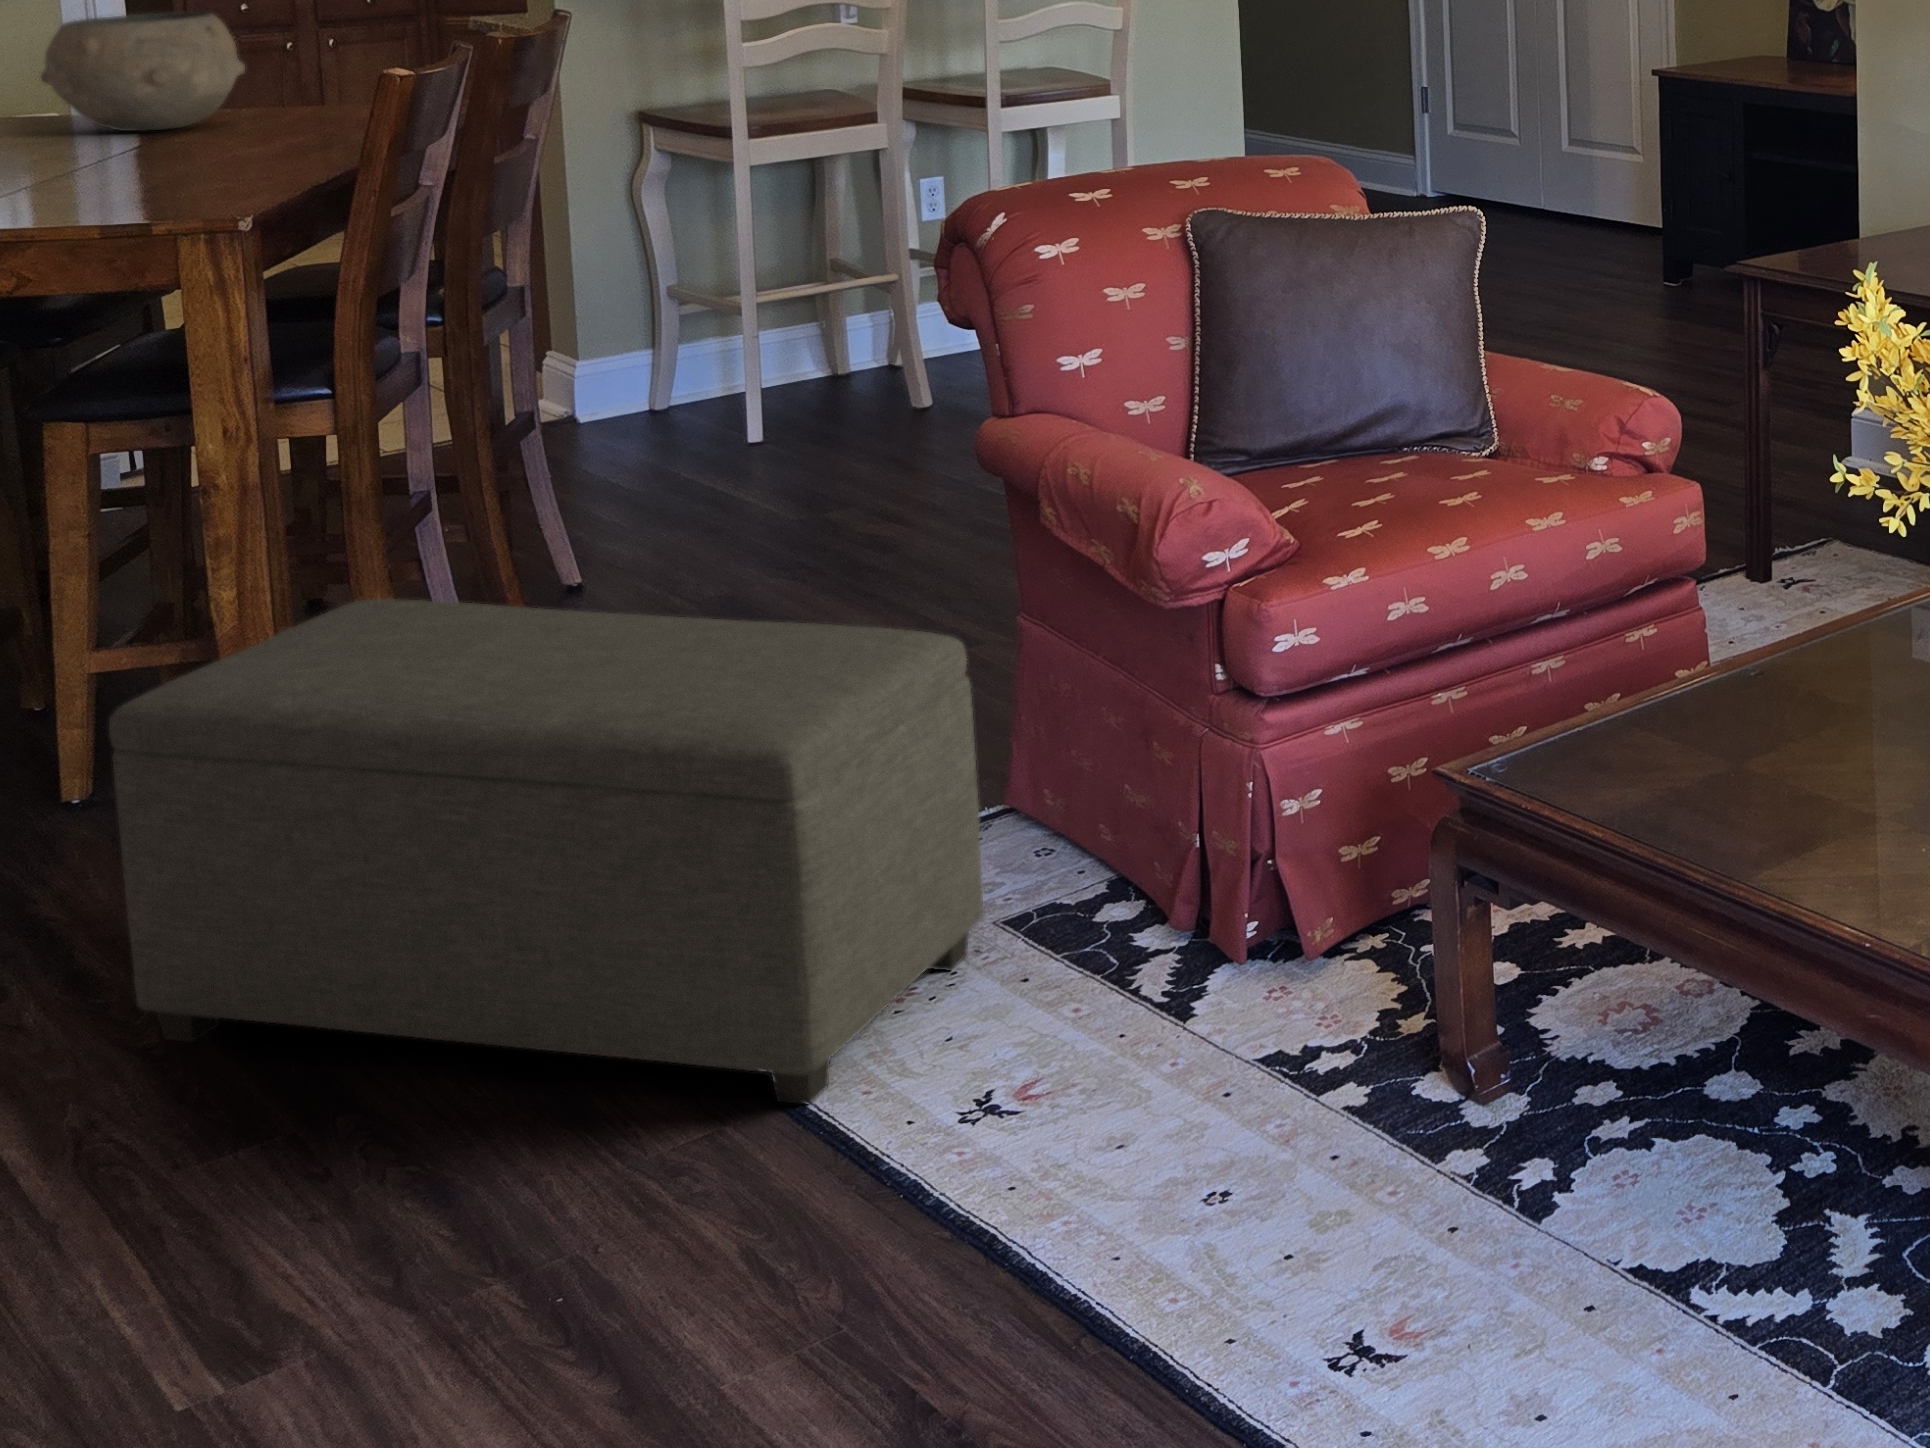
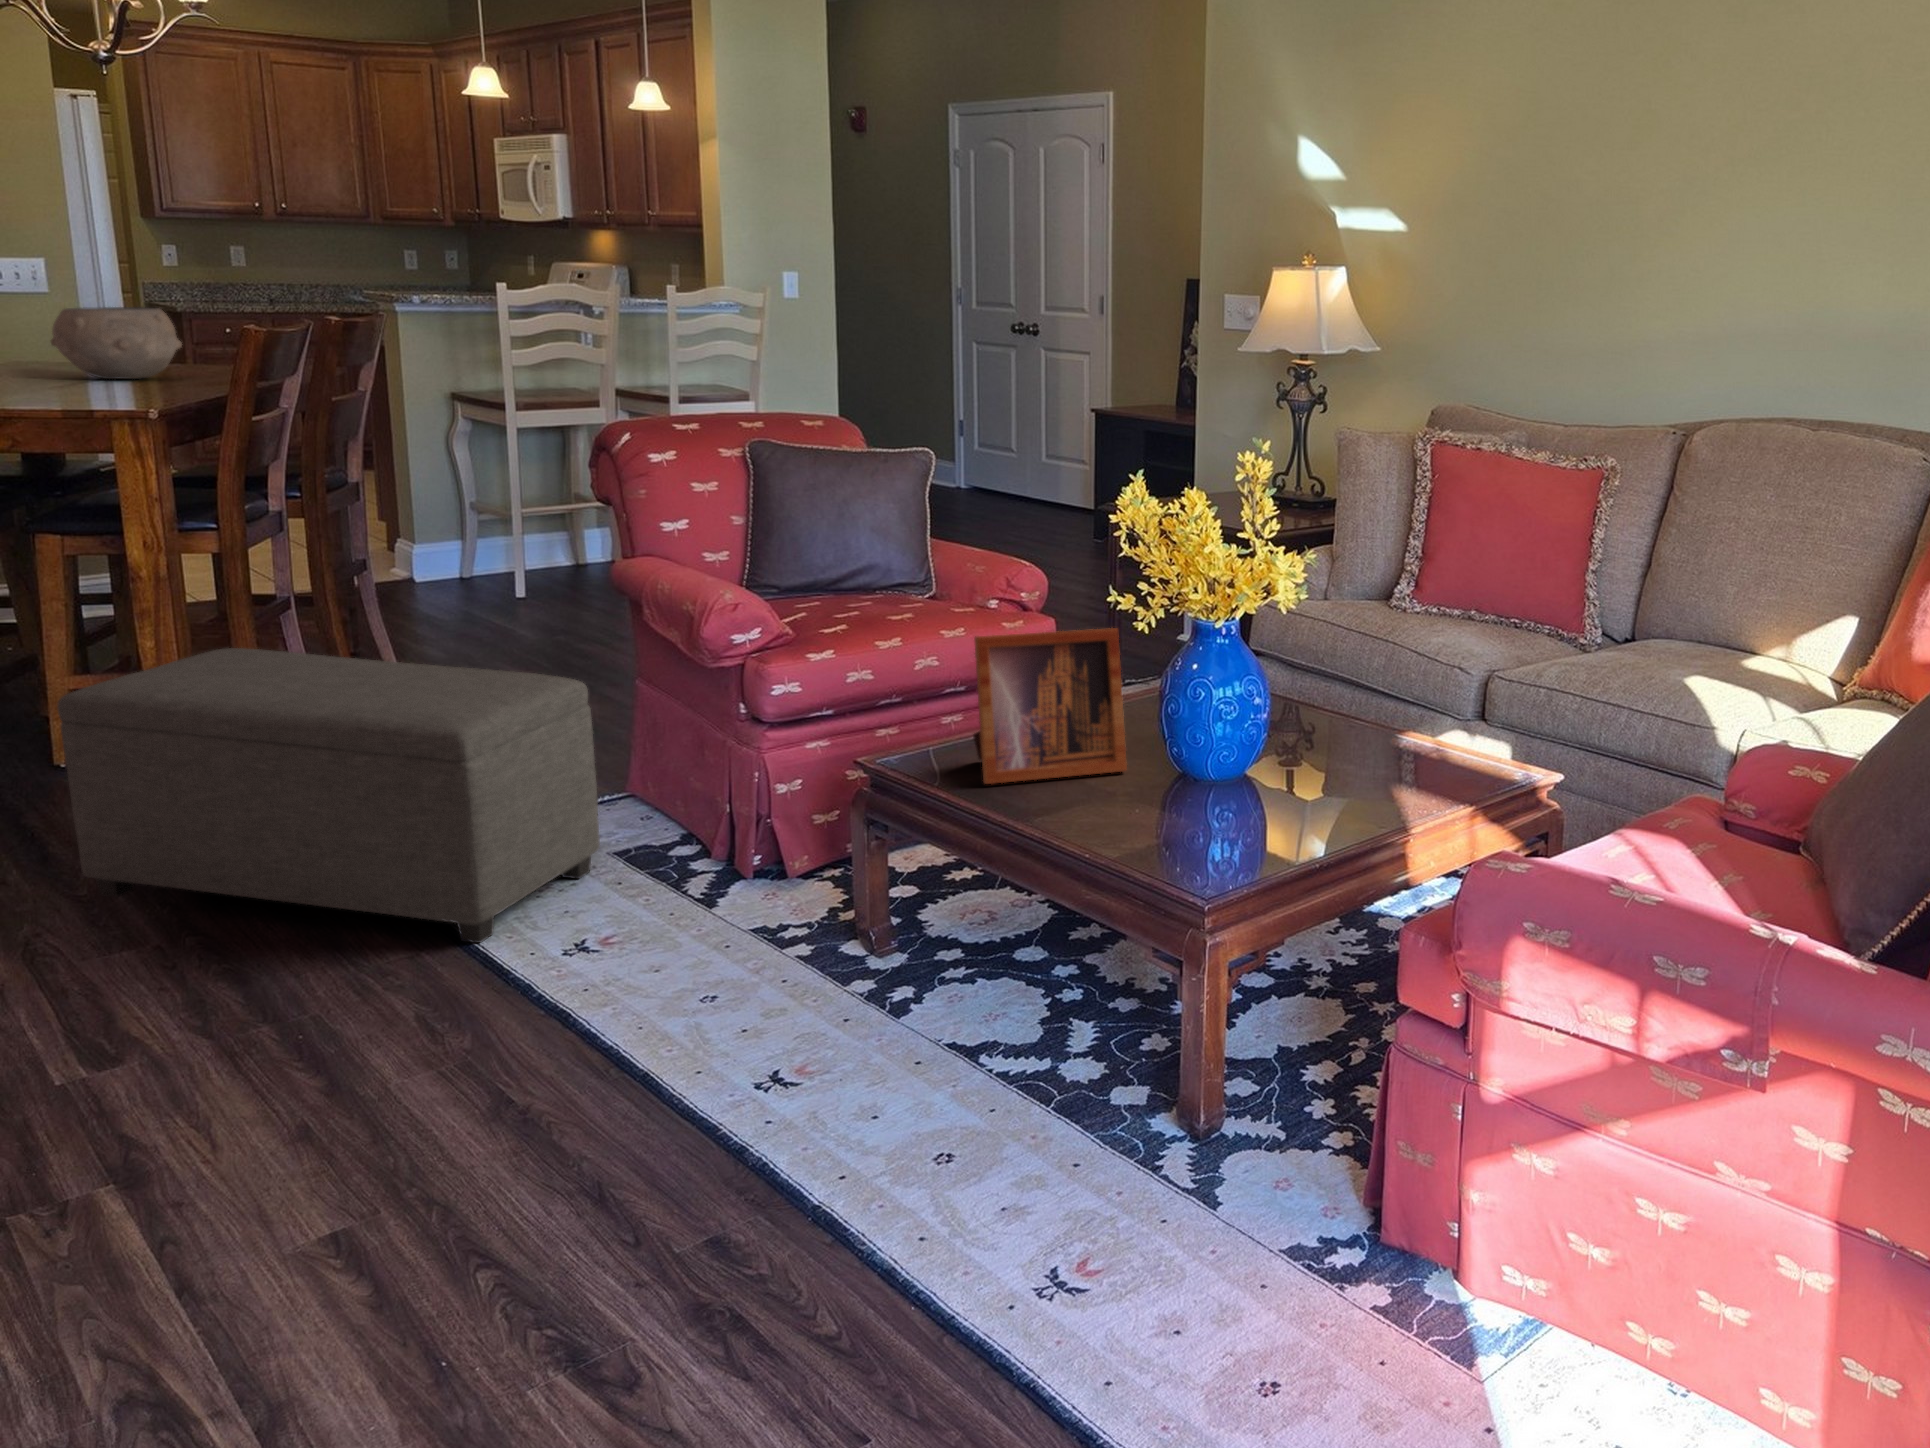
picture frame: none [1635,535,1893,812] -> present [973,628,1127,784]

